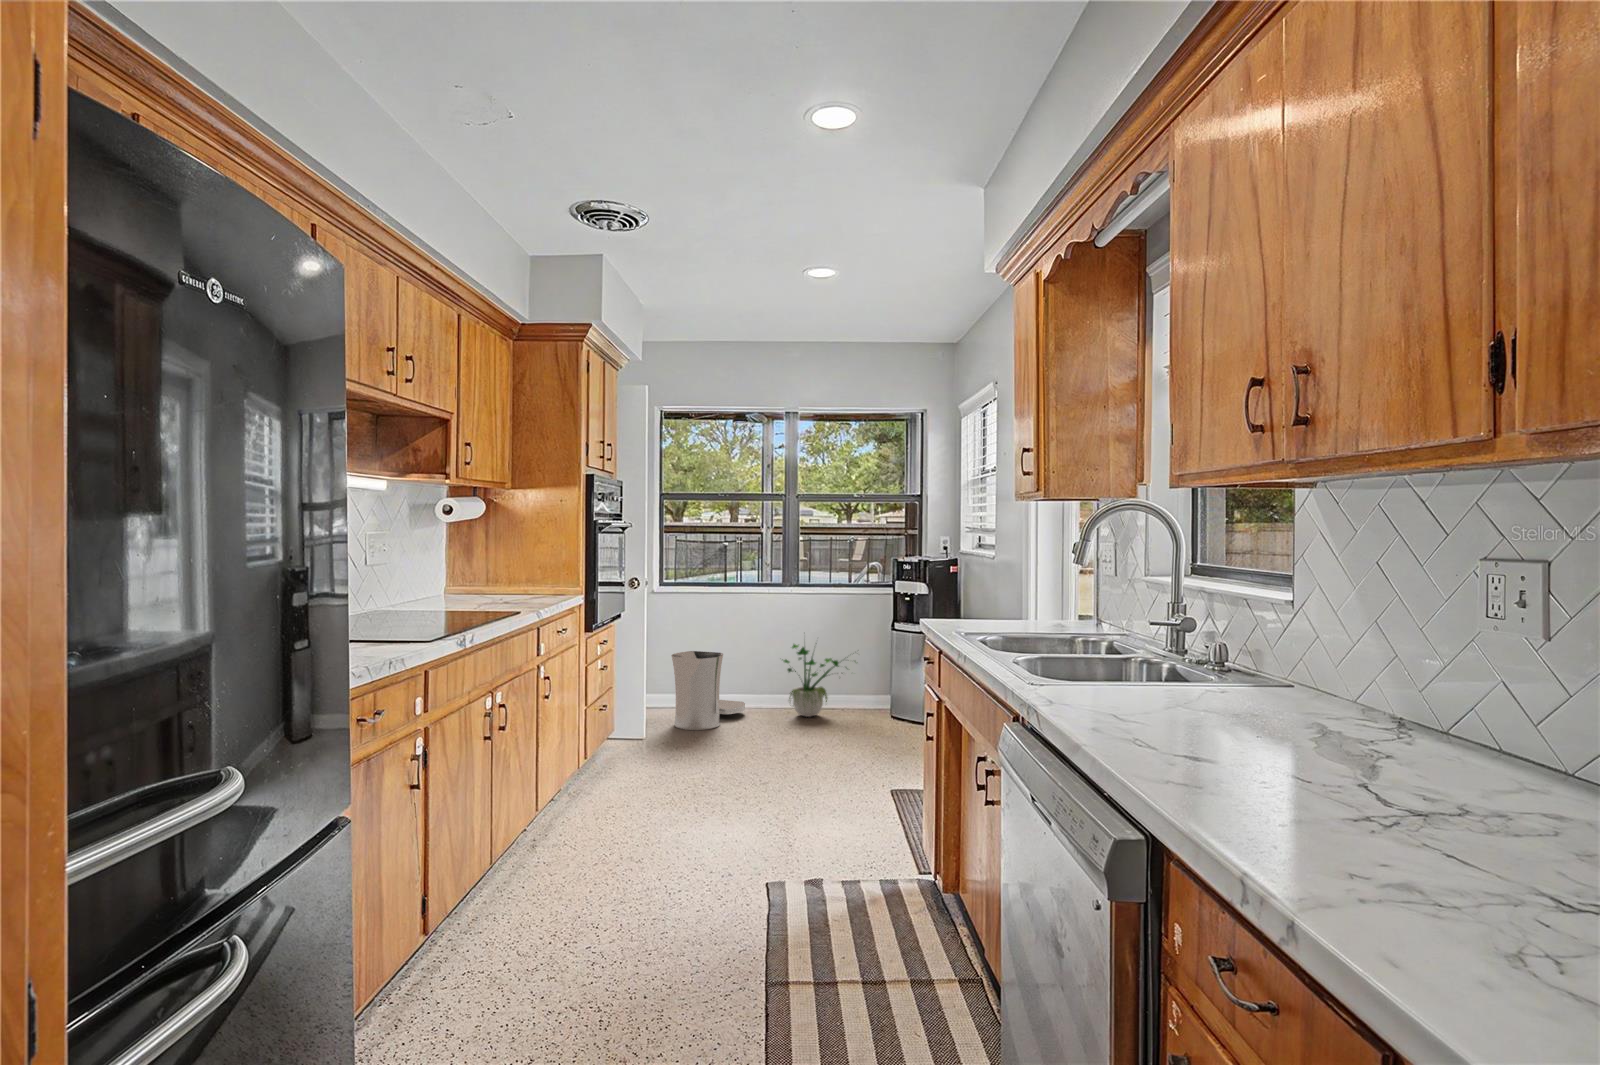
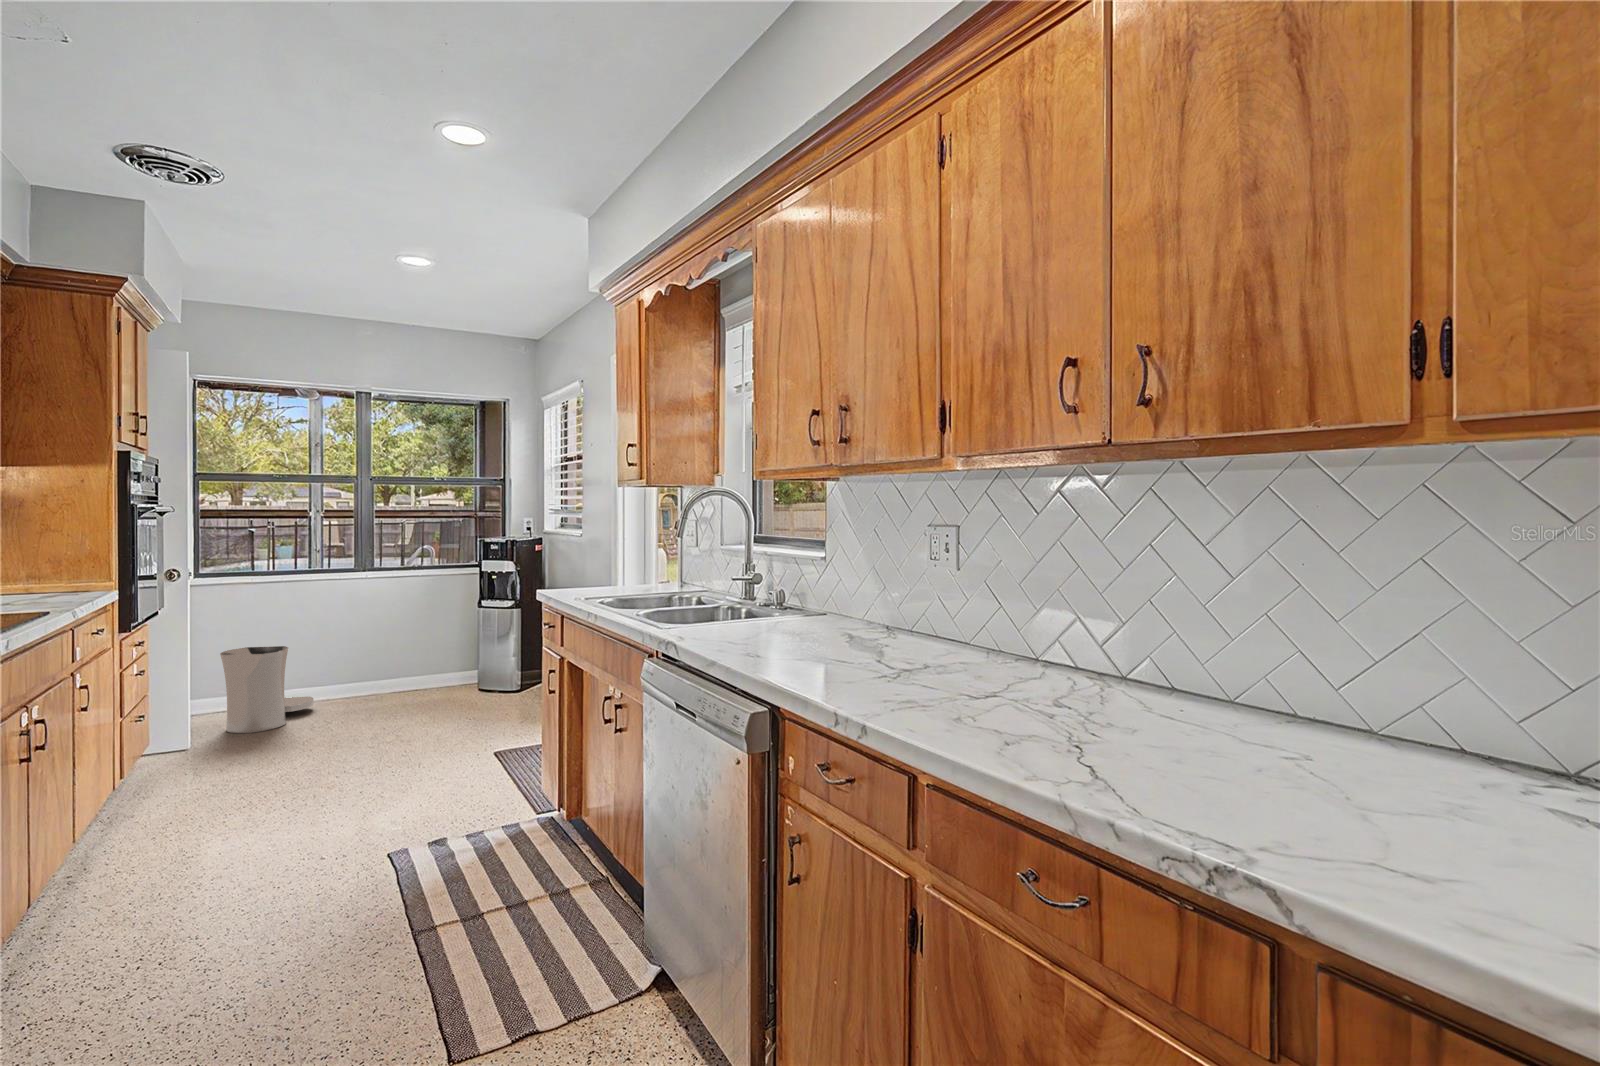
potted plant: present [782,644,839,717] -> none [353,612,450,703]

